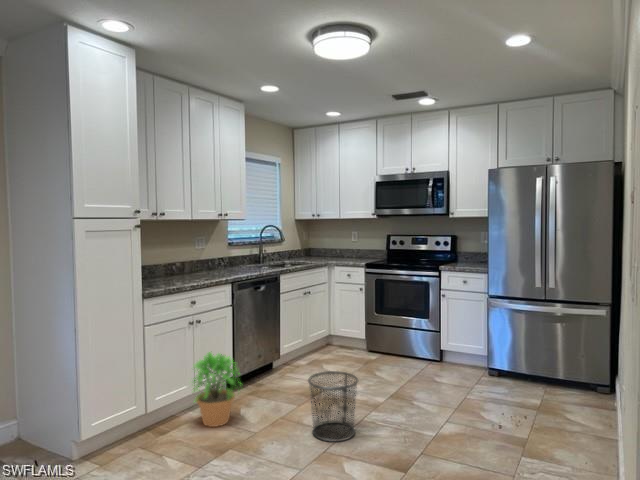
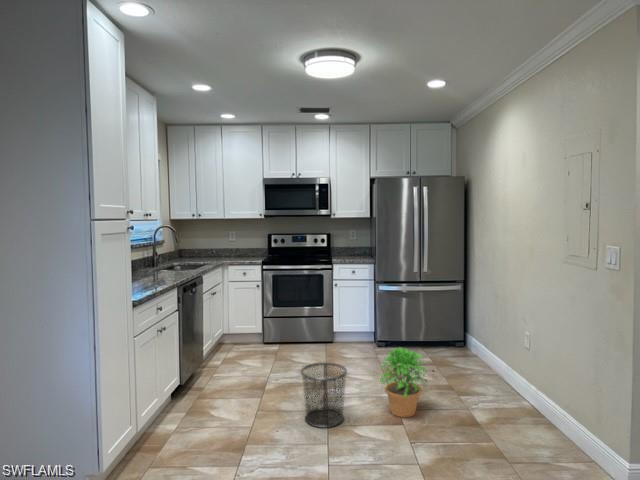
potted plant: present [192,352,239,427] -> present [380,347,425,417]

